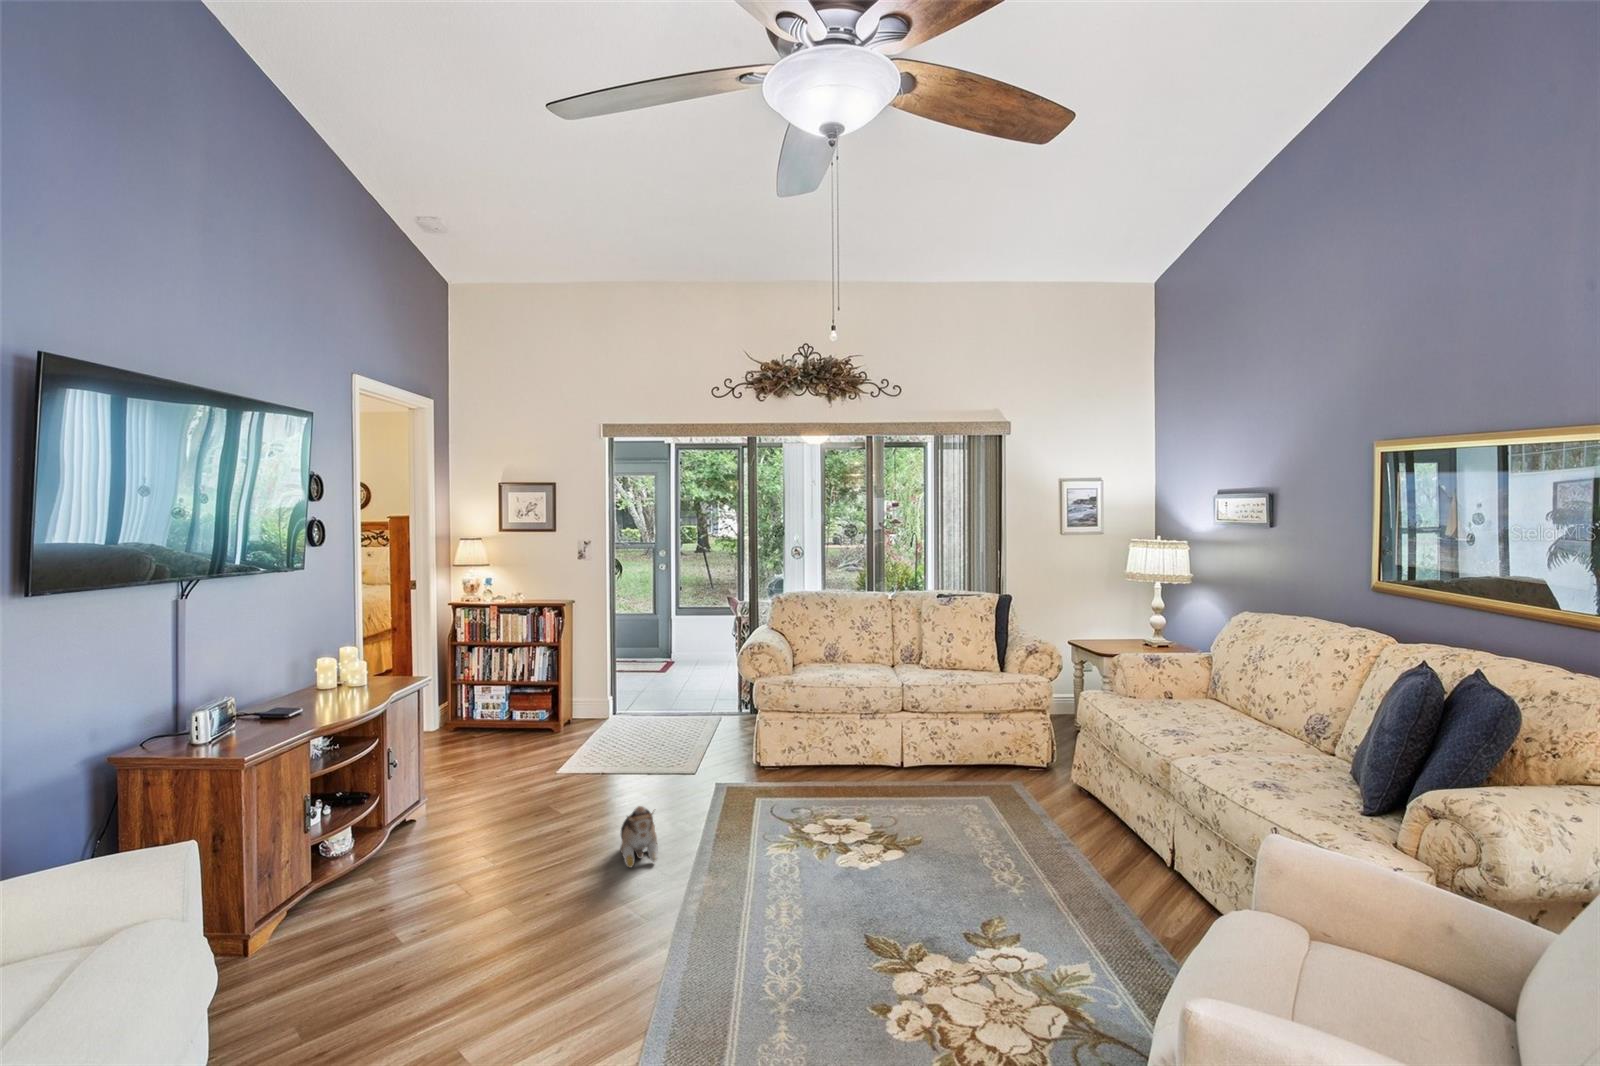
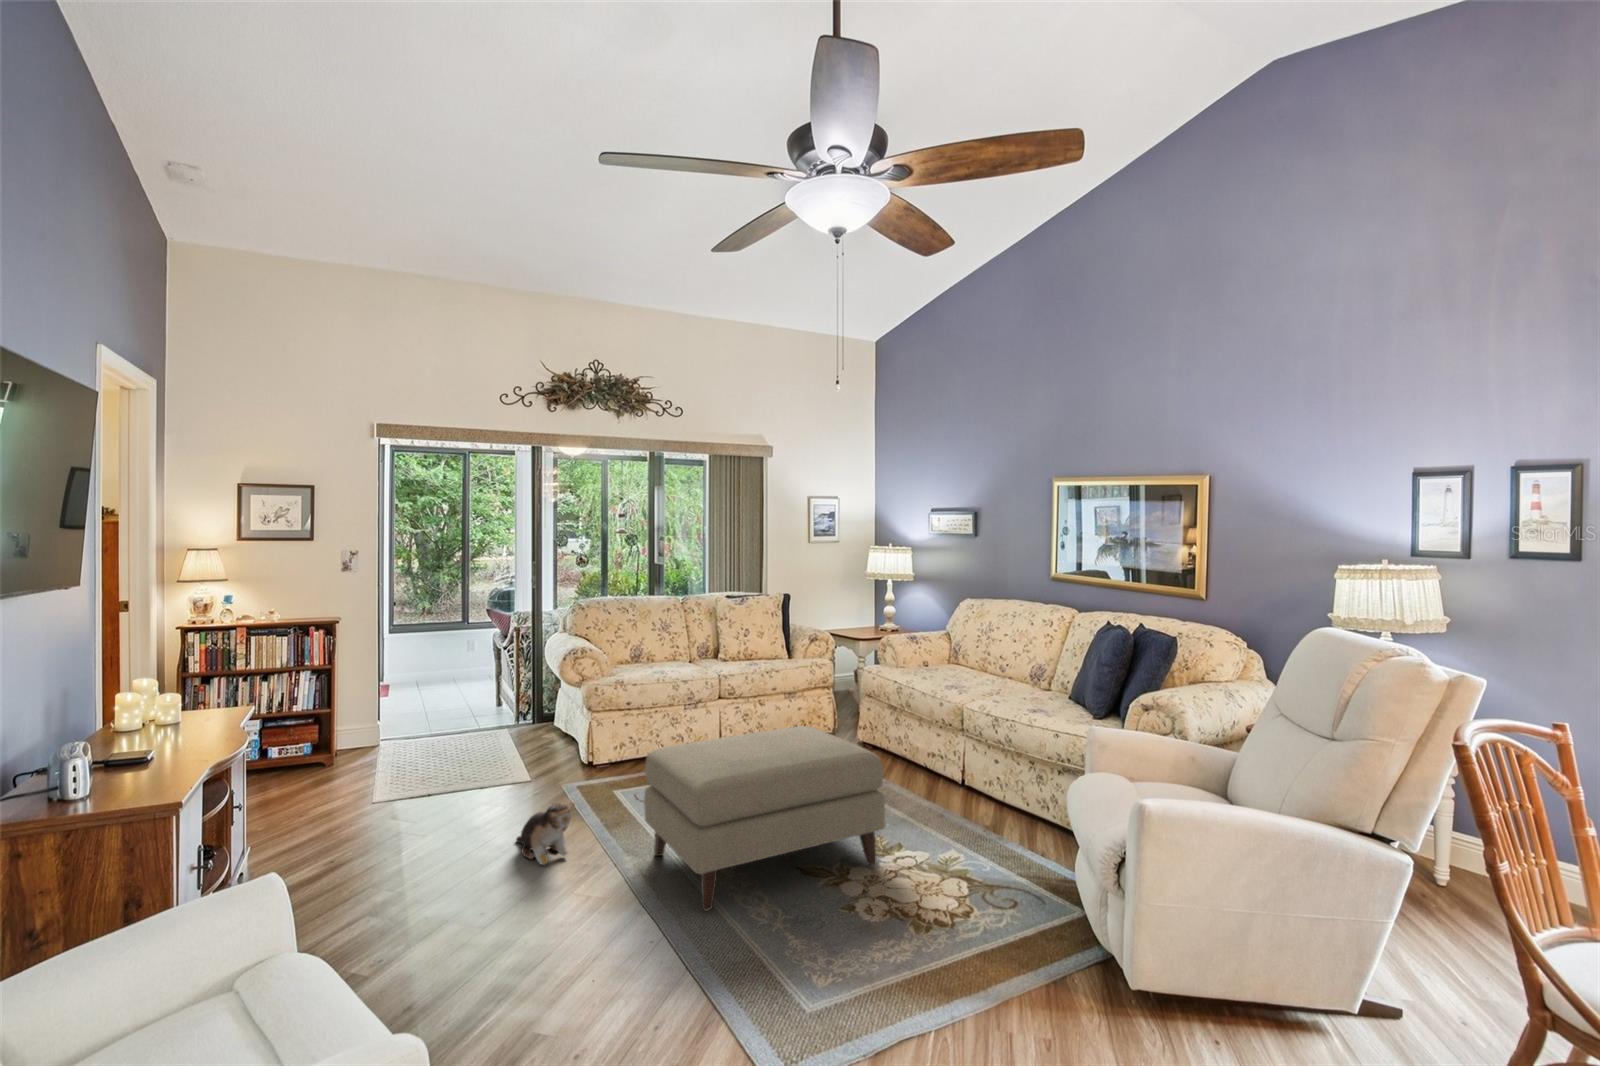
ottoman: none [712,761,975,964] -> present [644,726,885,911]

